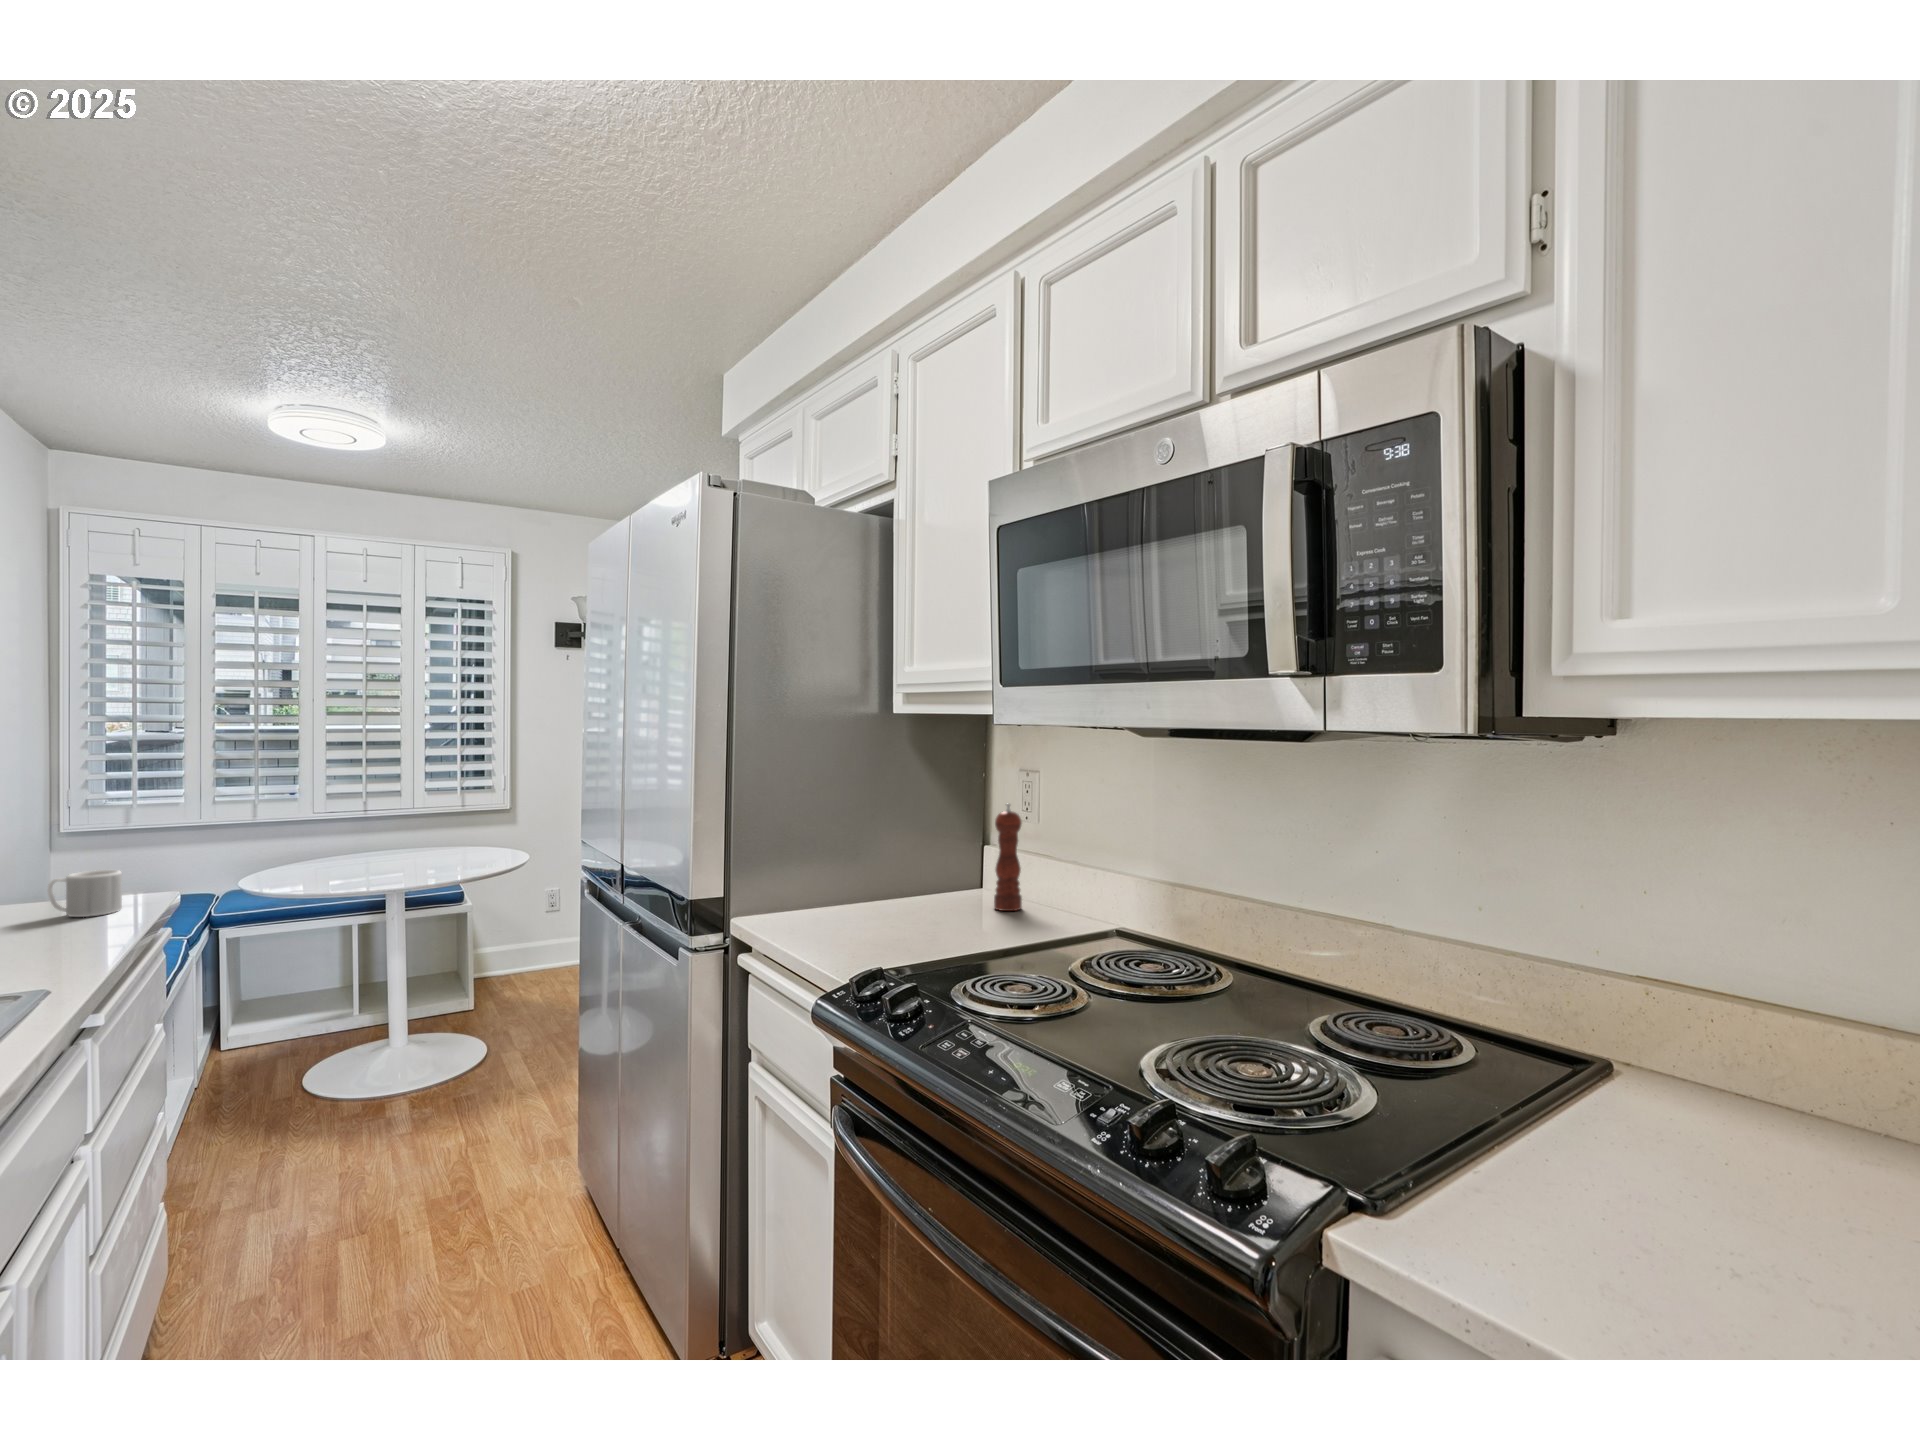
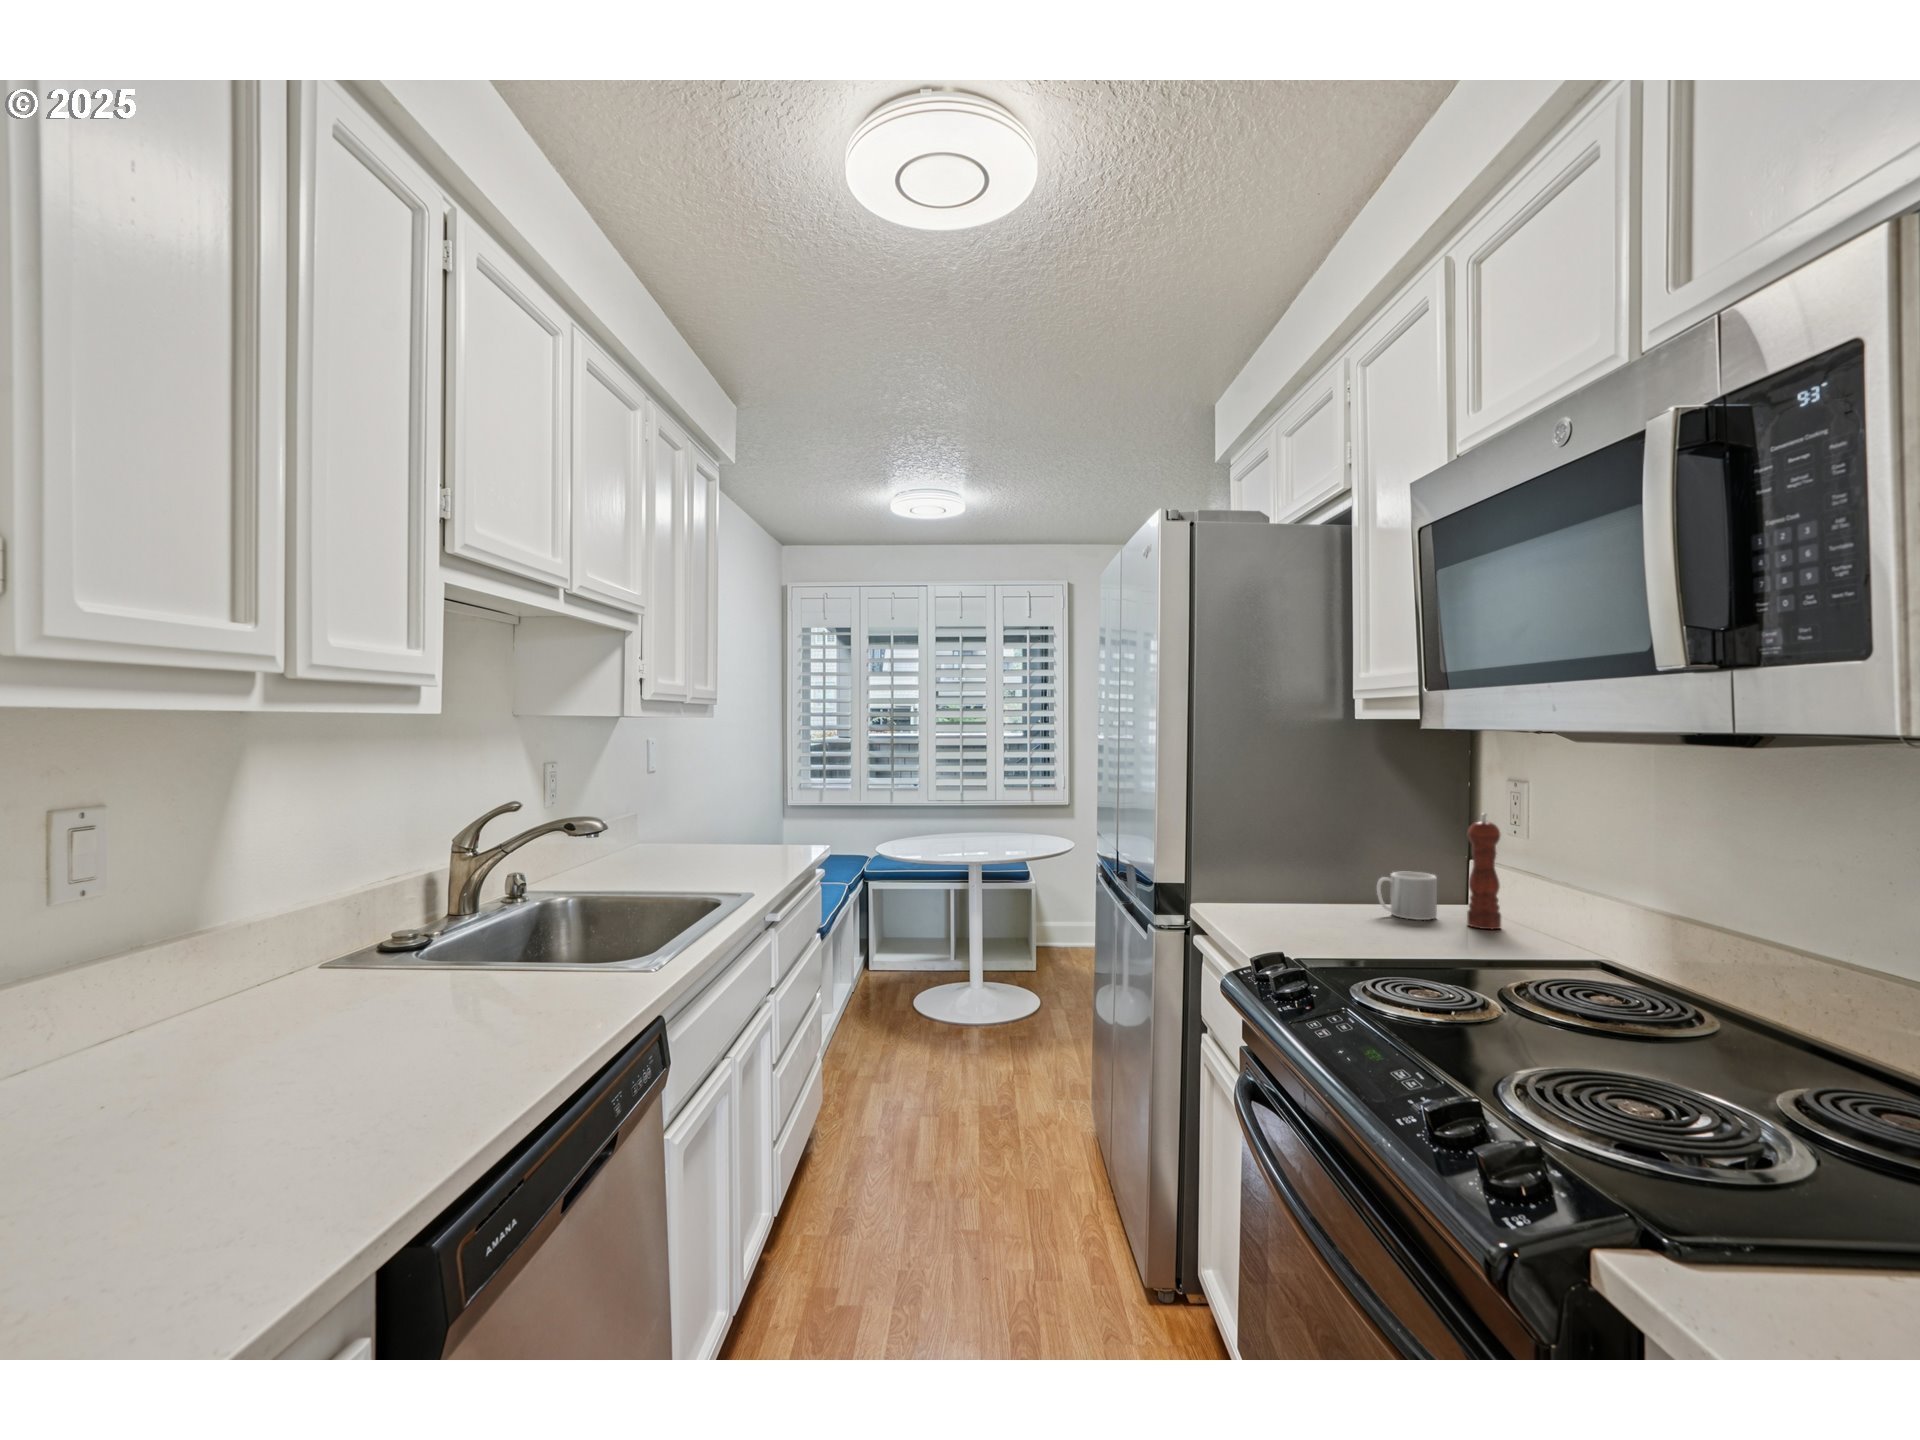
mug: present [48,870,122,917] -> present [1377,872,1437,920]

